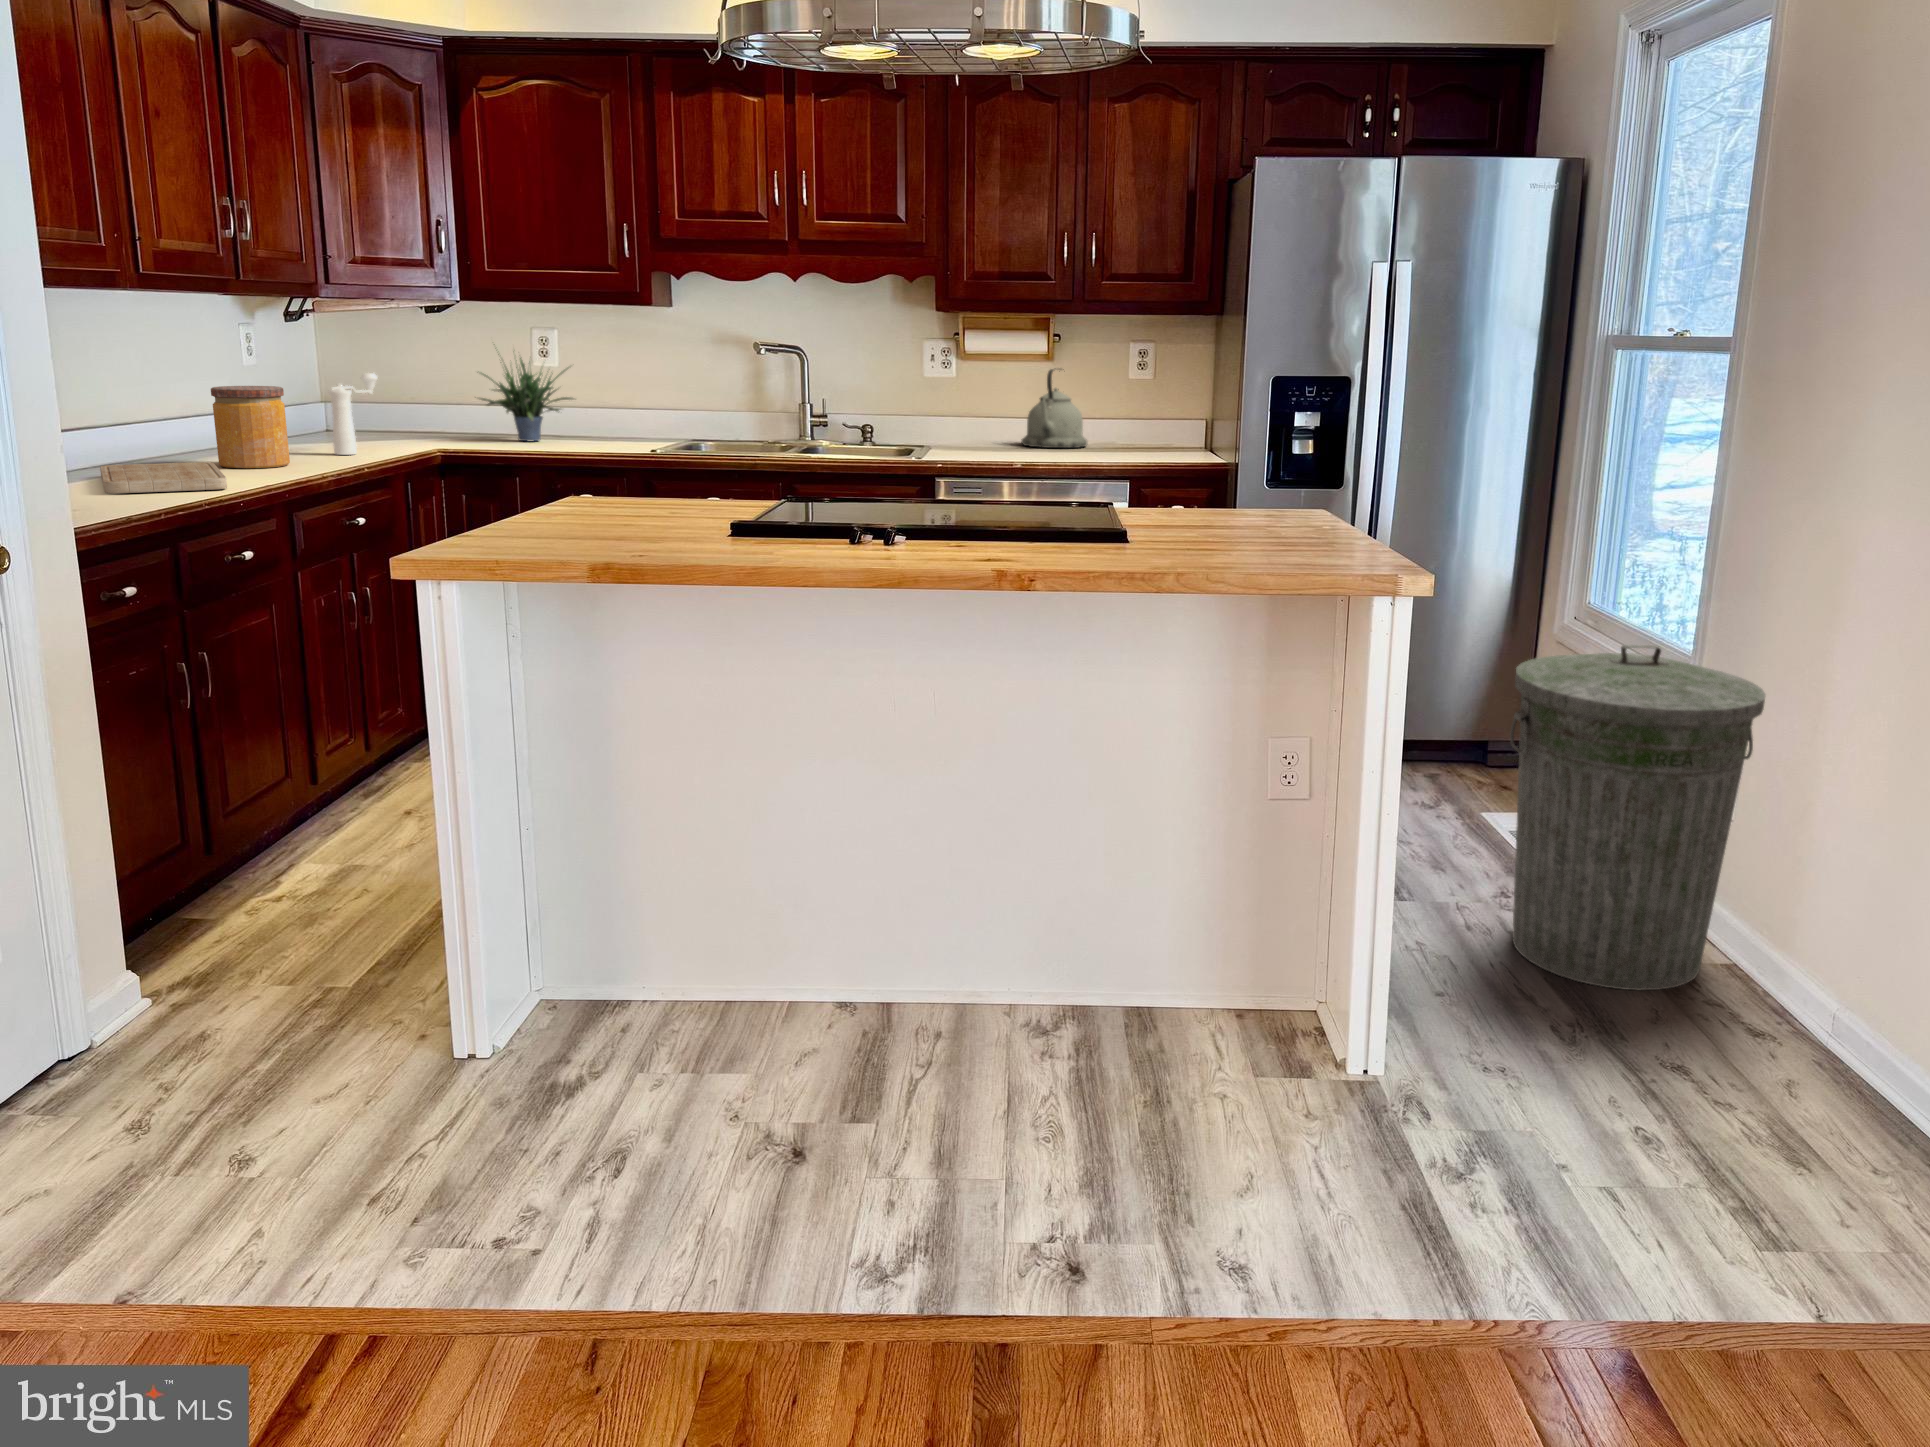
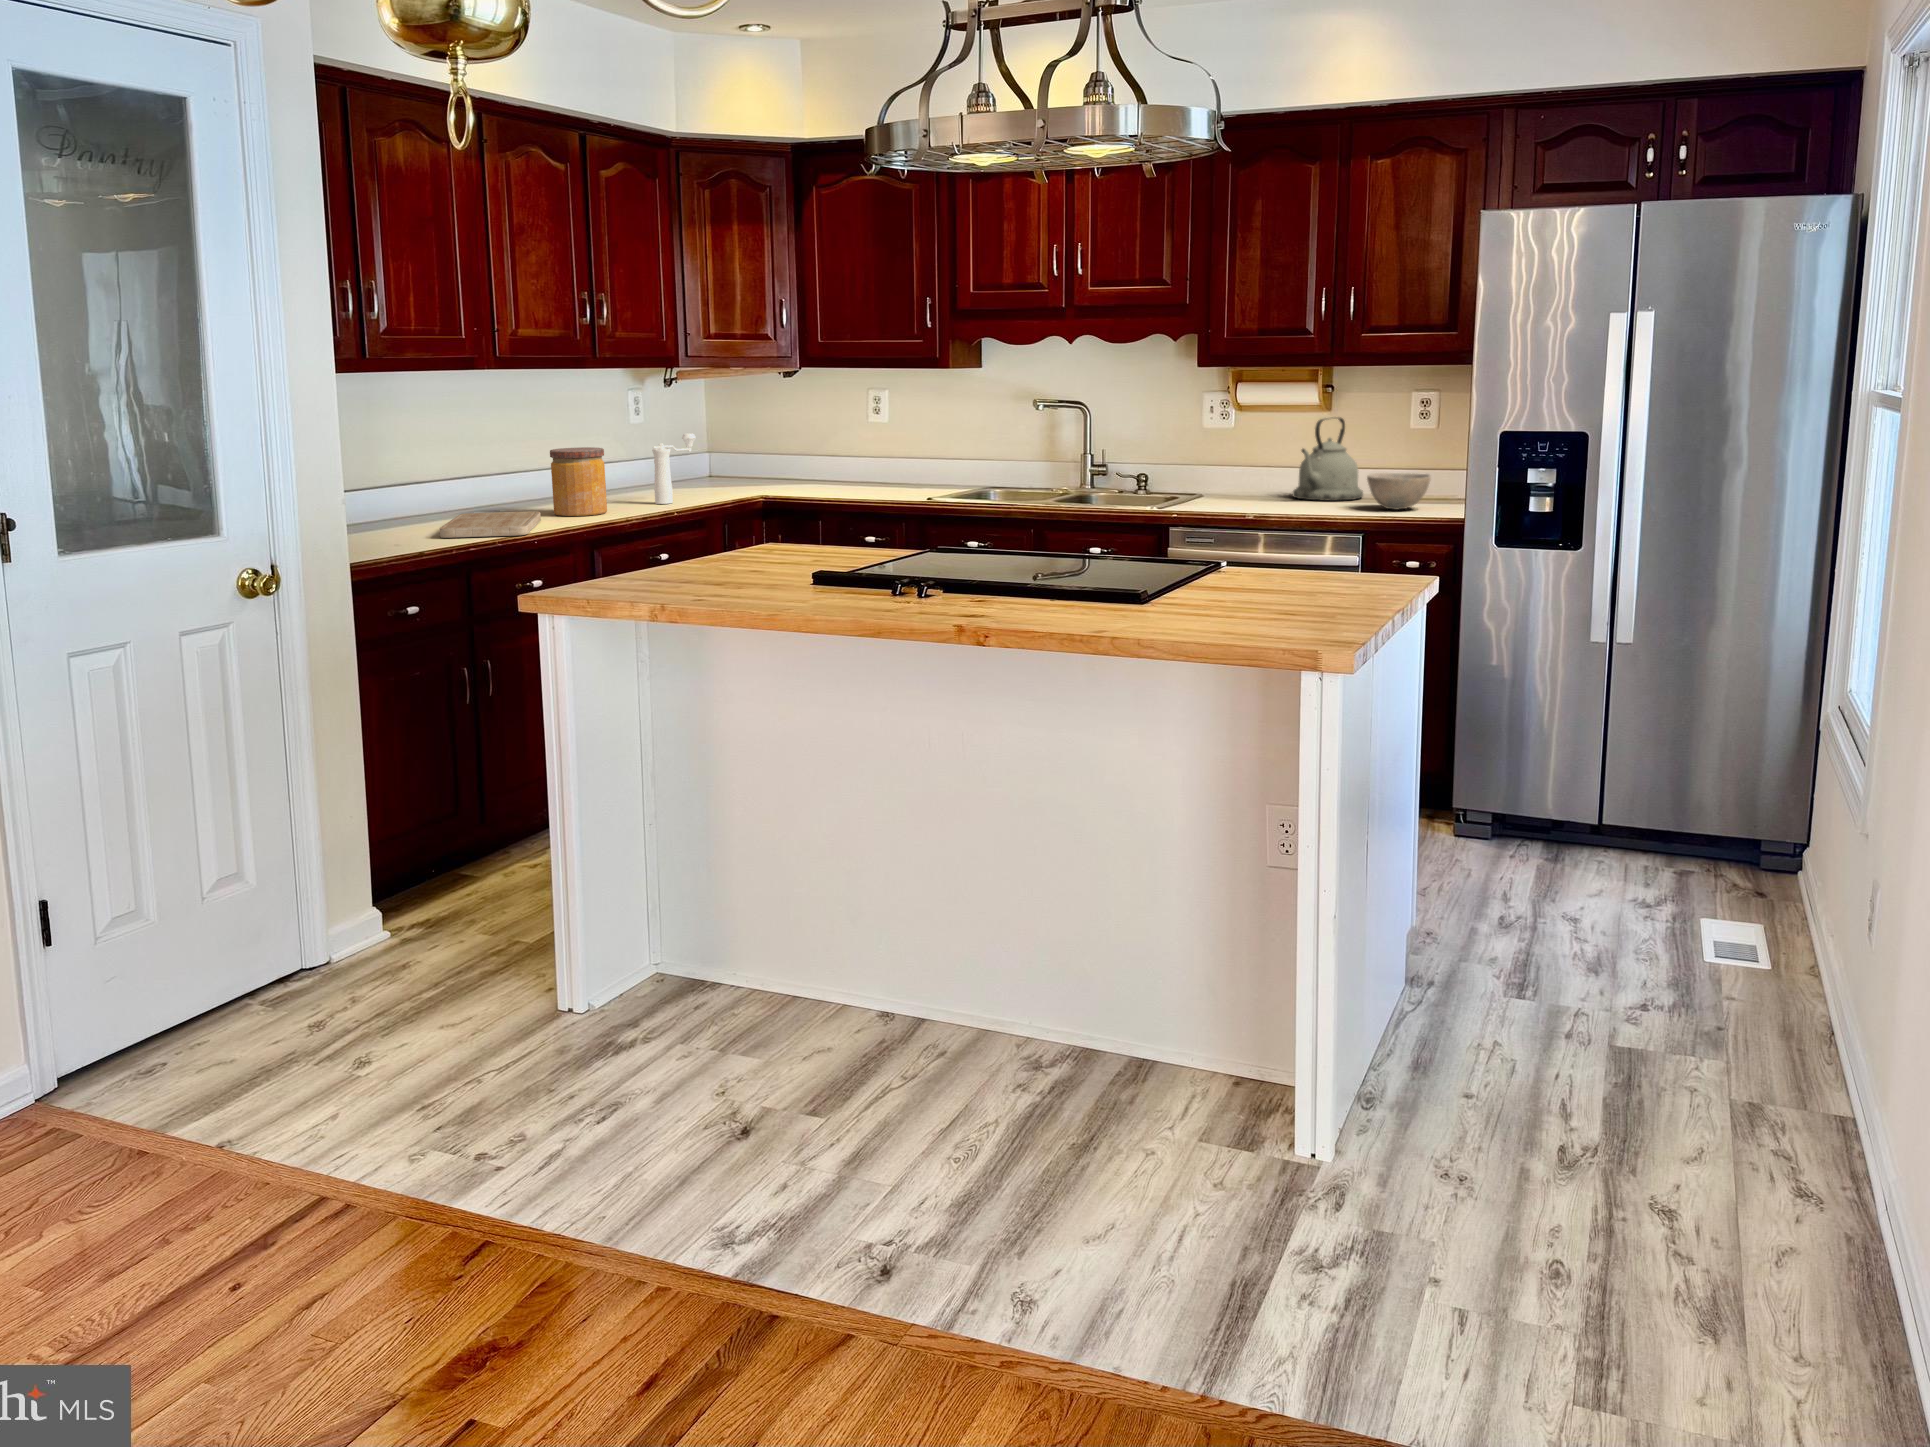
potted plant: present [480,344,574,441] -> none [786,398,870,491]
bowl: none [1109,421,1167,455] -> present [1367,473,1431,510]
trash can: present [1510,645,1765,990] -> none [1594,744,1899,1144]

